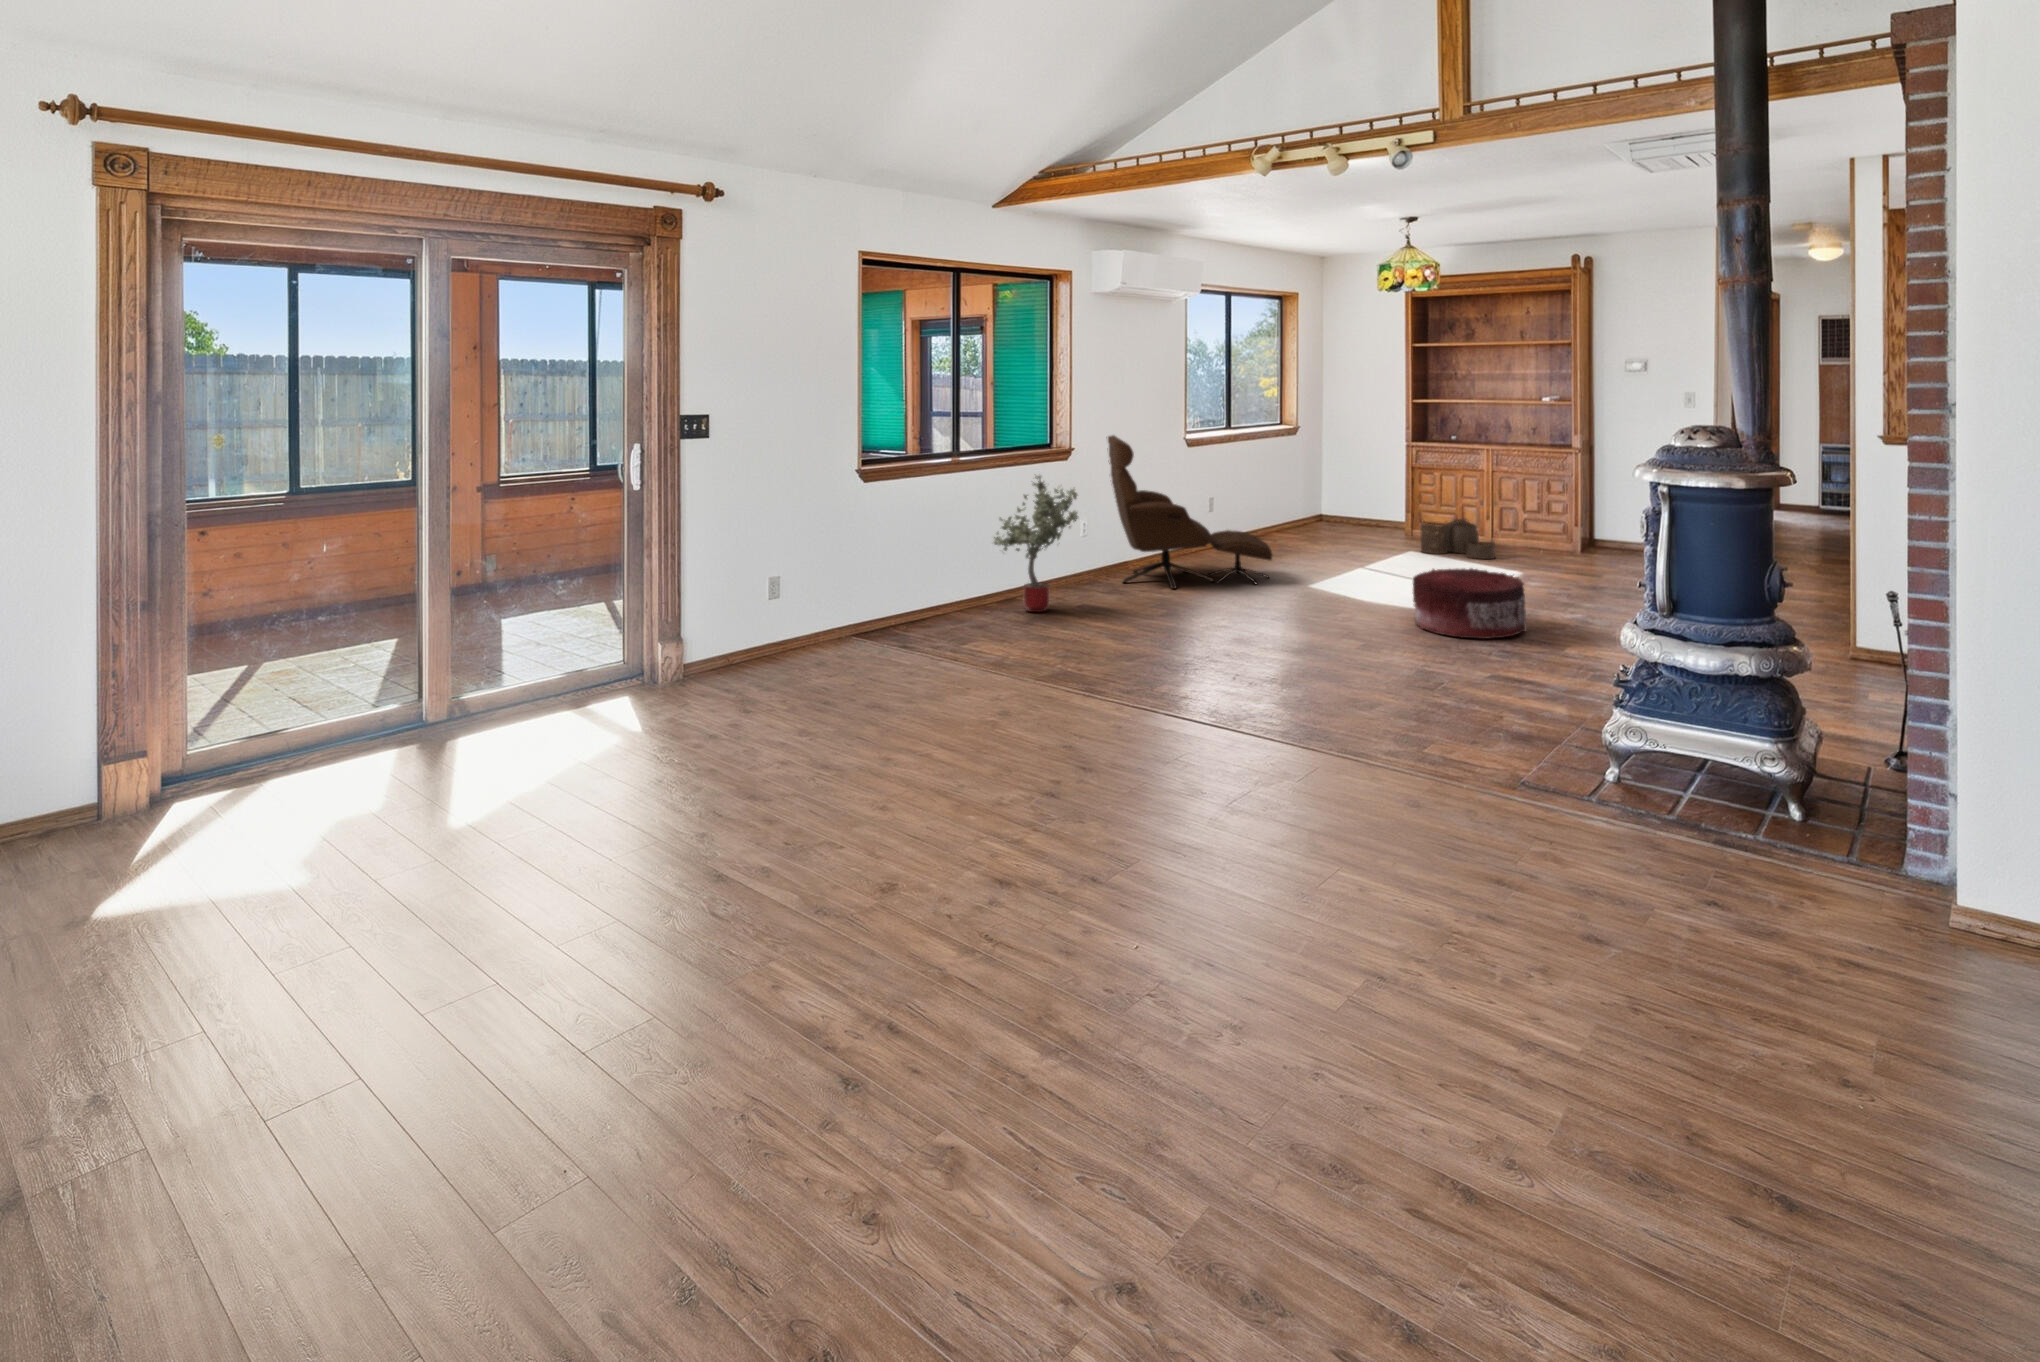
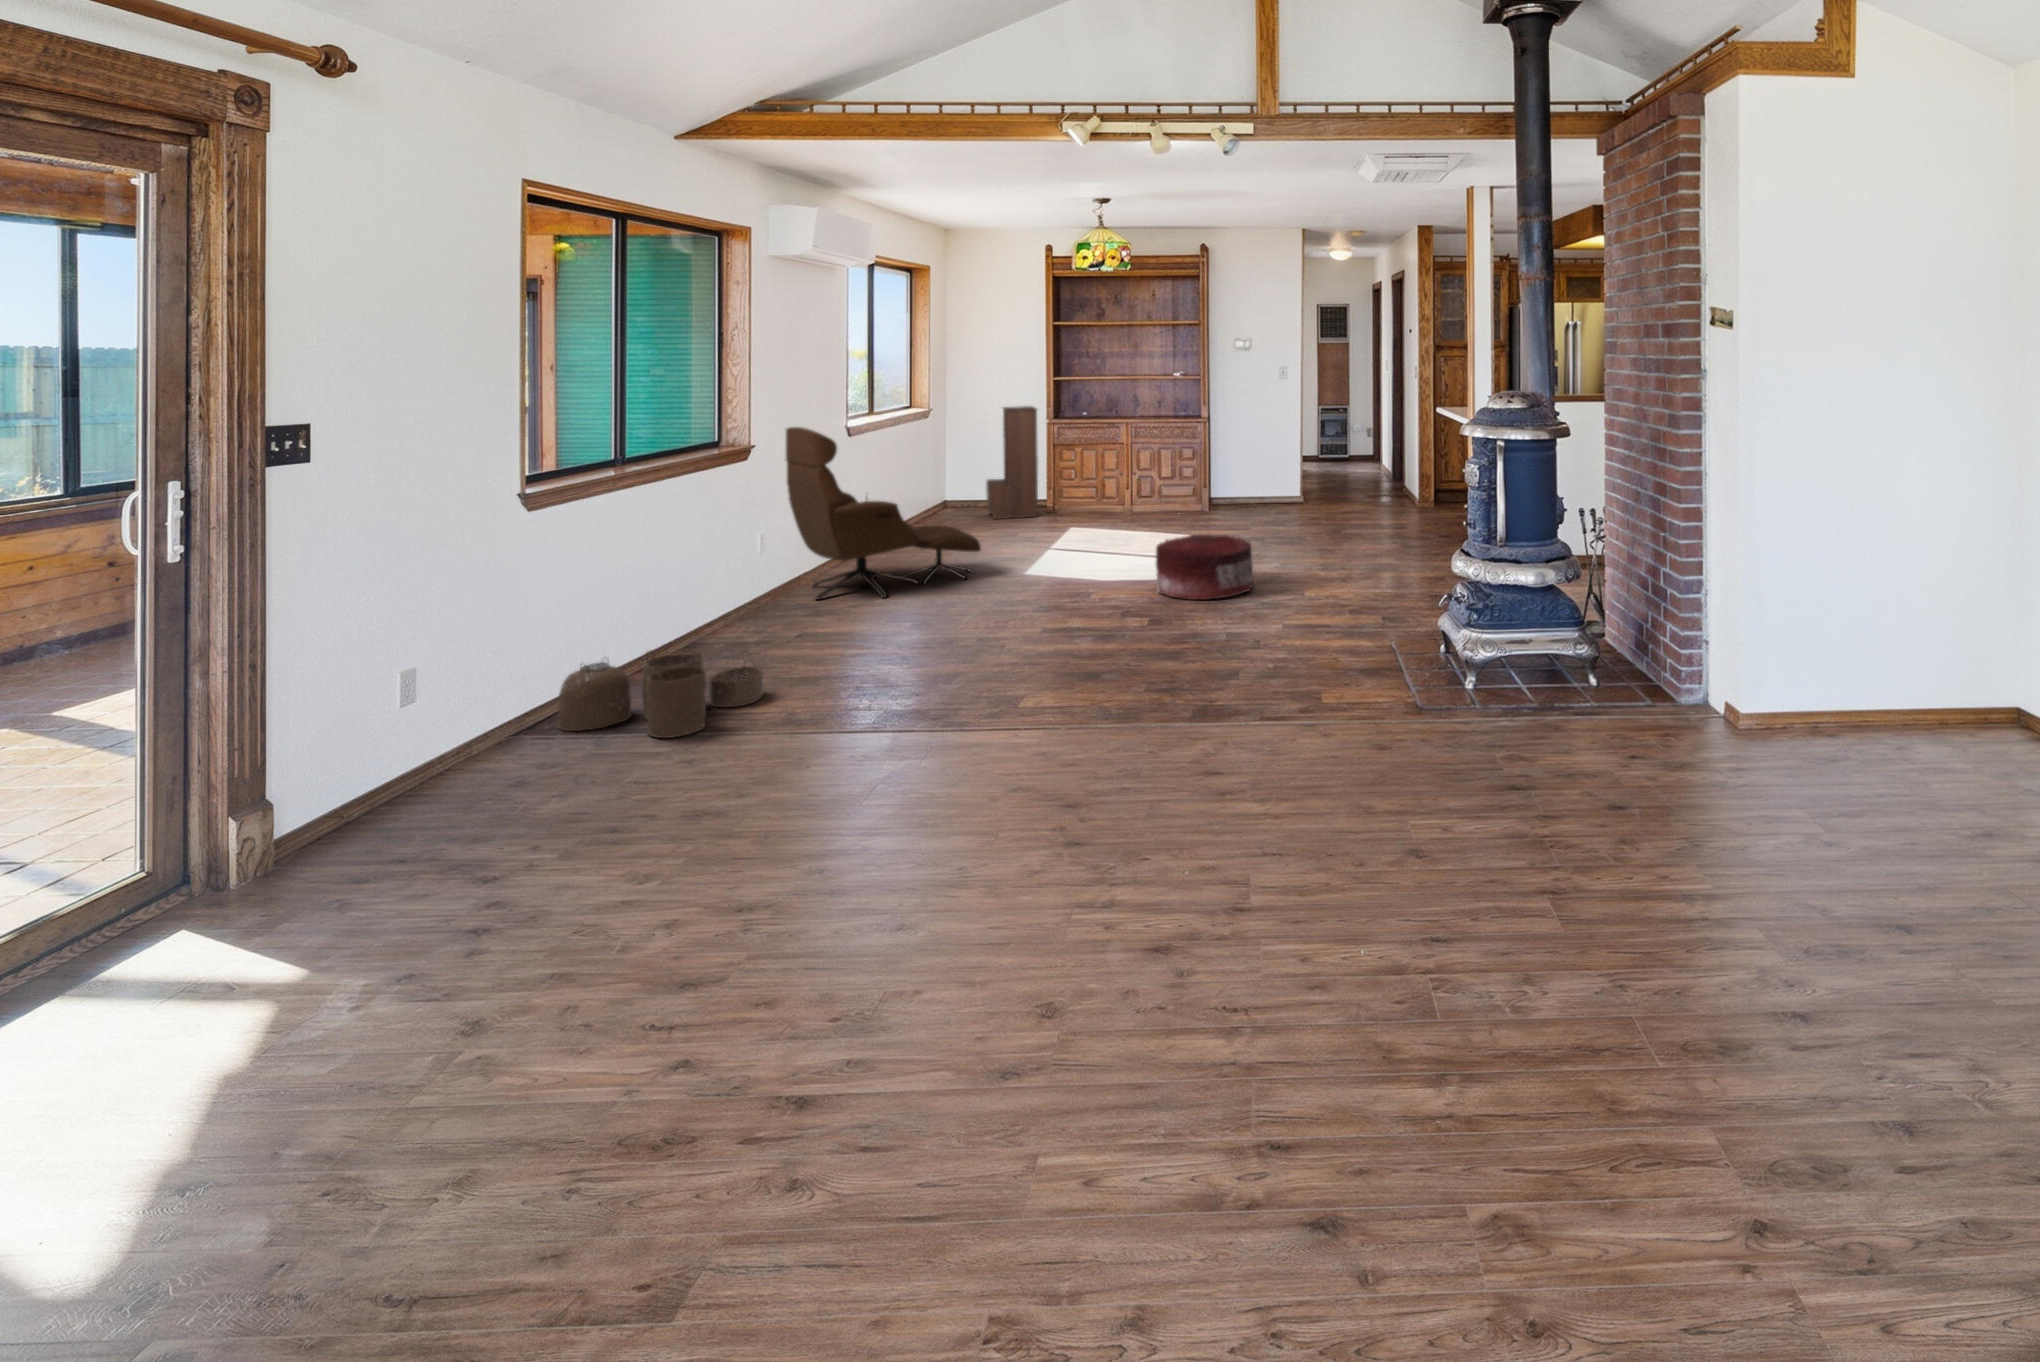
bookshelf: none [1348,427,1399,539] -> present [986,406,1038,519]
potted tree: present [994,475,1078,612] -> none [688,479,799,652]
woven basket: present [1421,518,1495,559] -> present [557,651,763,738]

